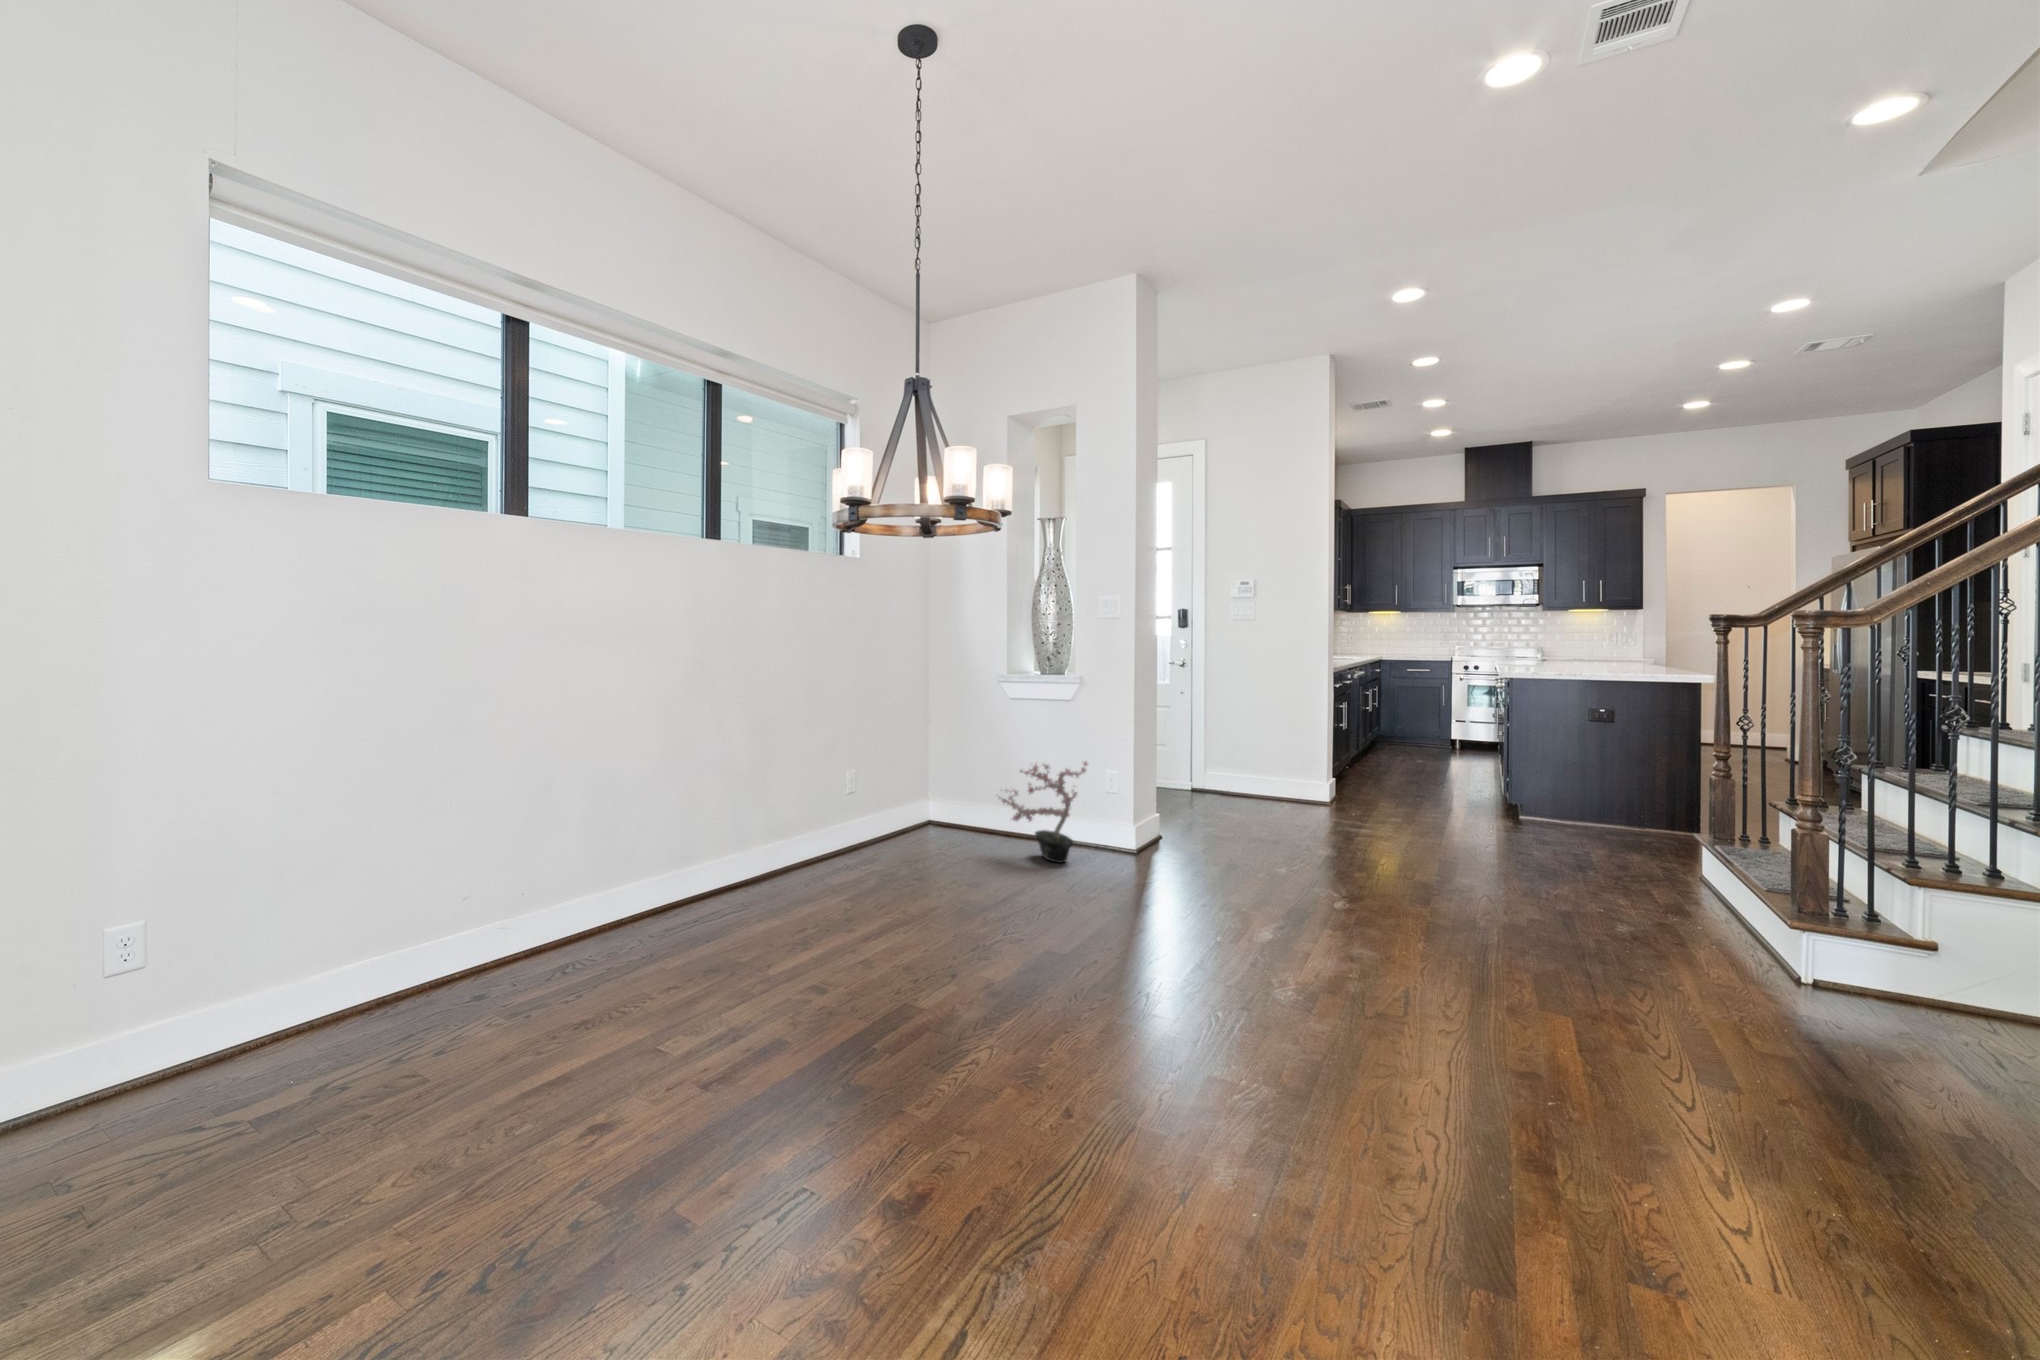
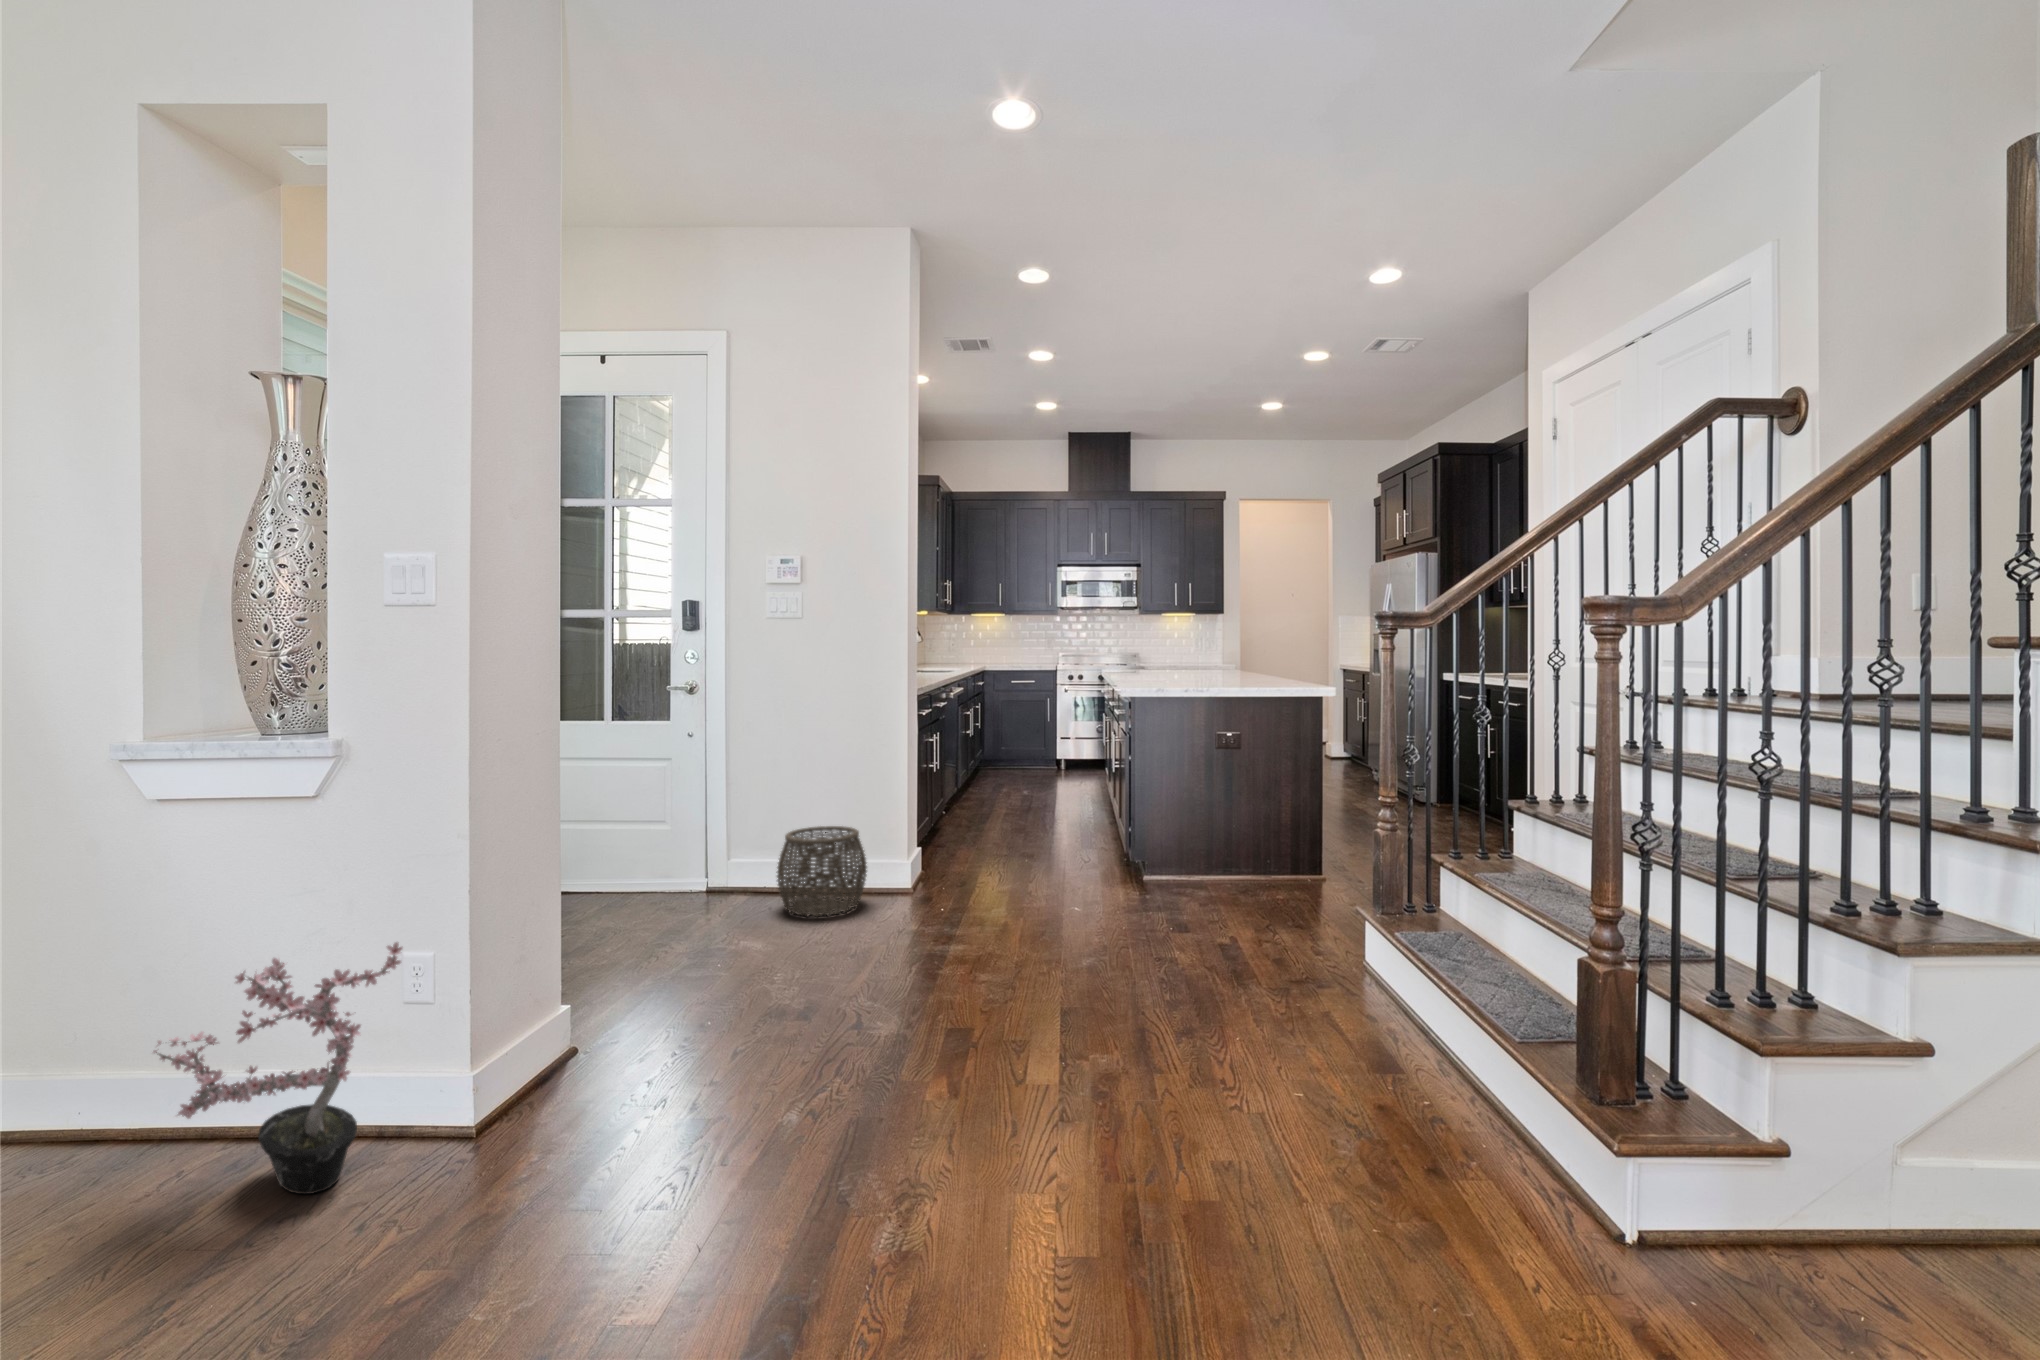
woven basket: none [1234,752,1296,809] -> present [776,826,867,916]

